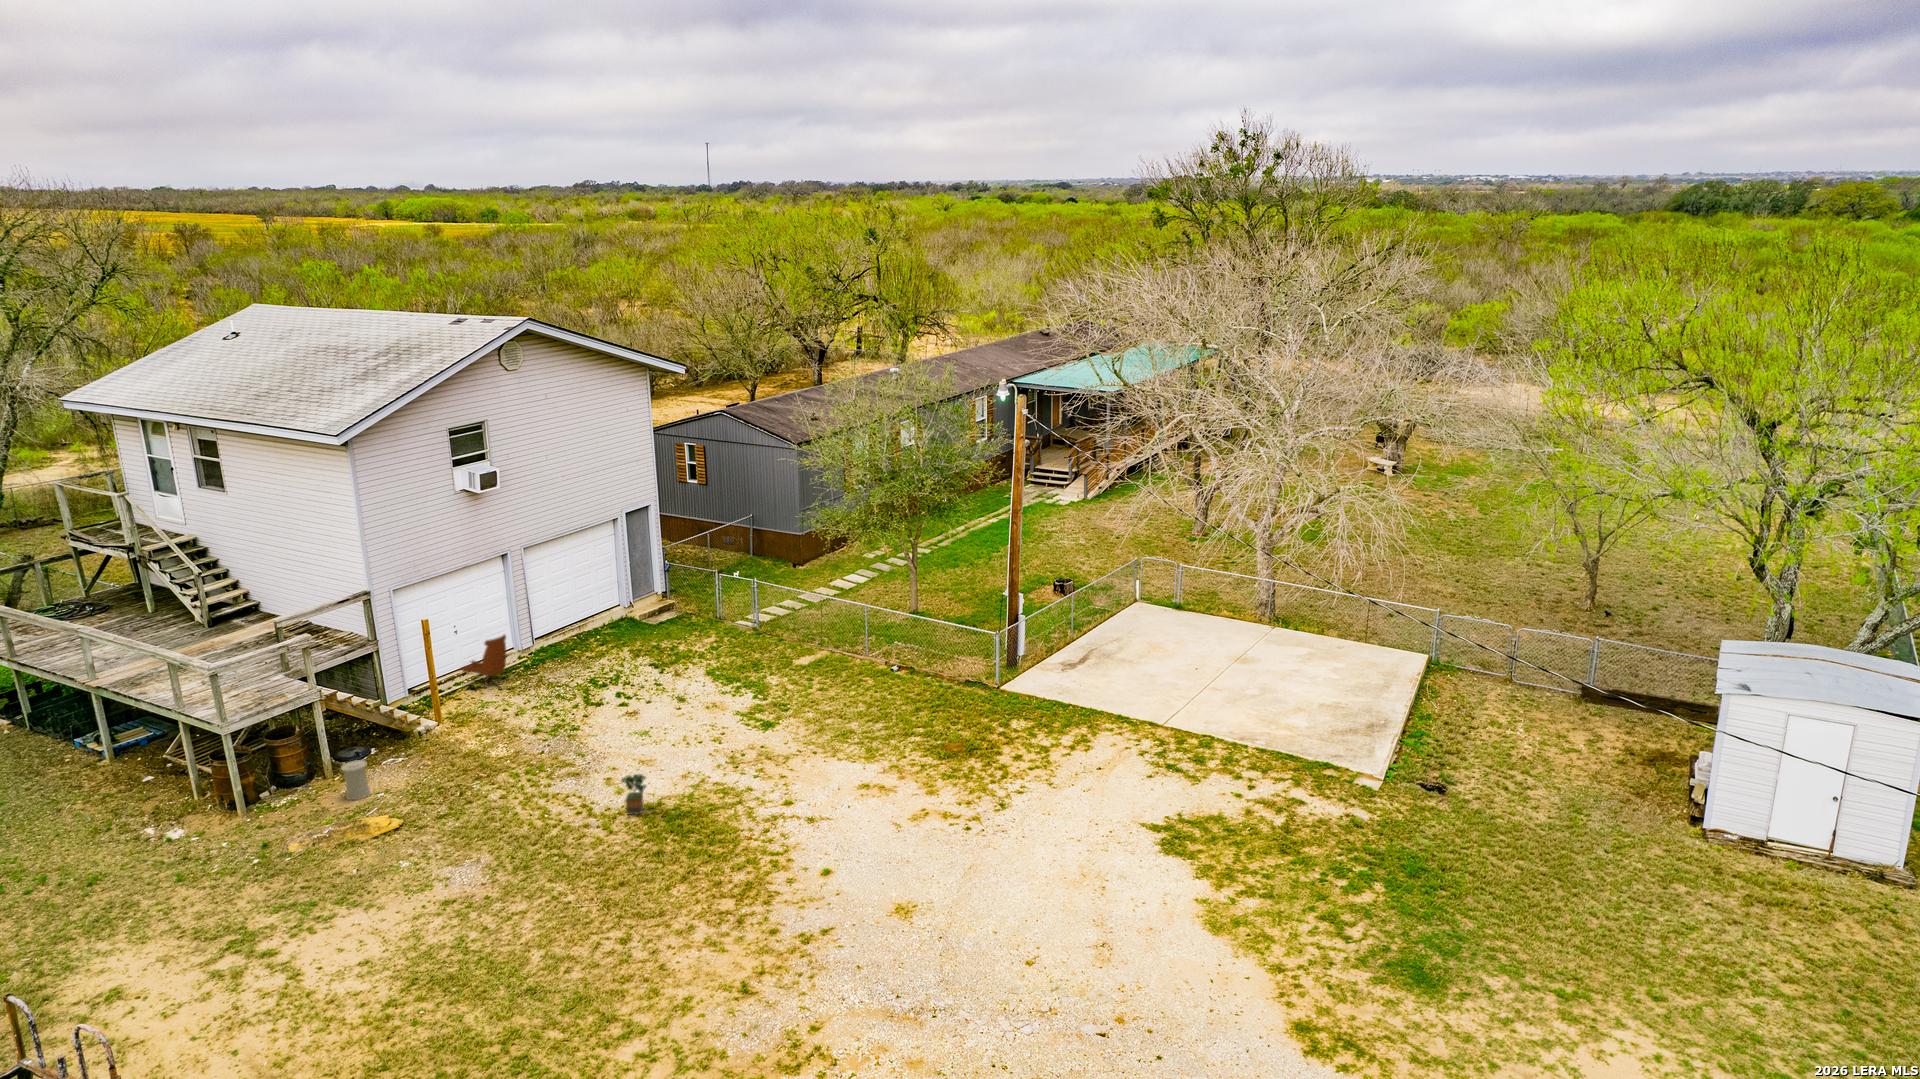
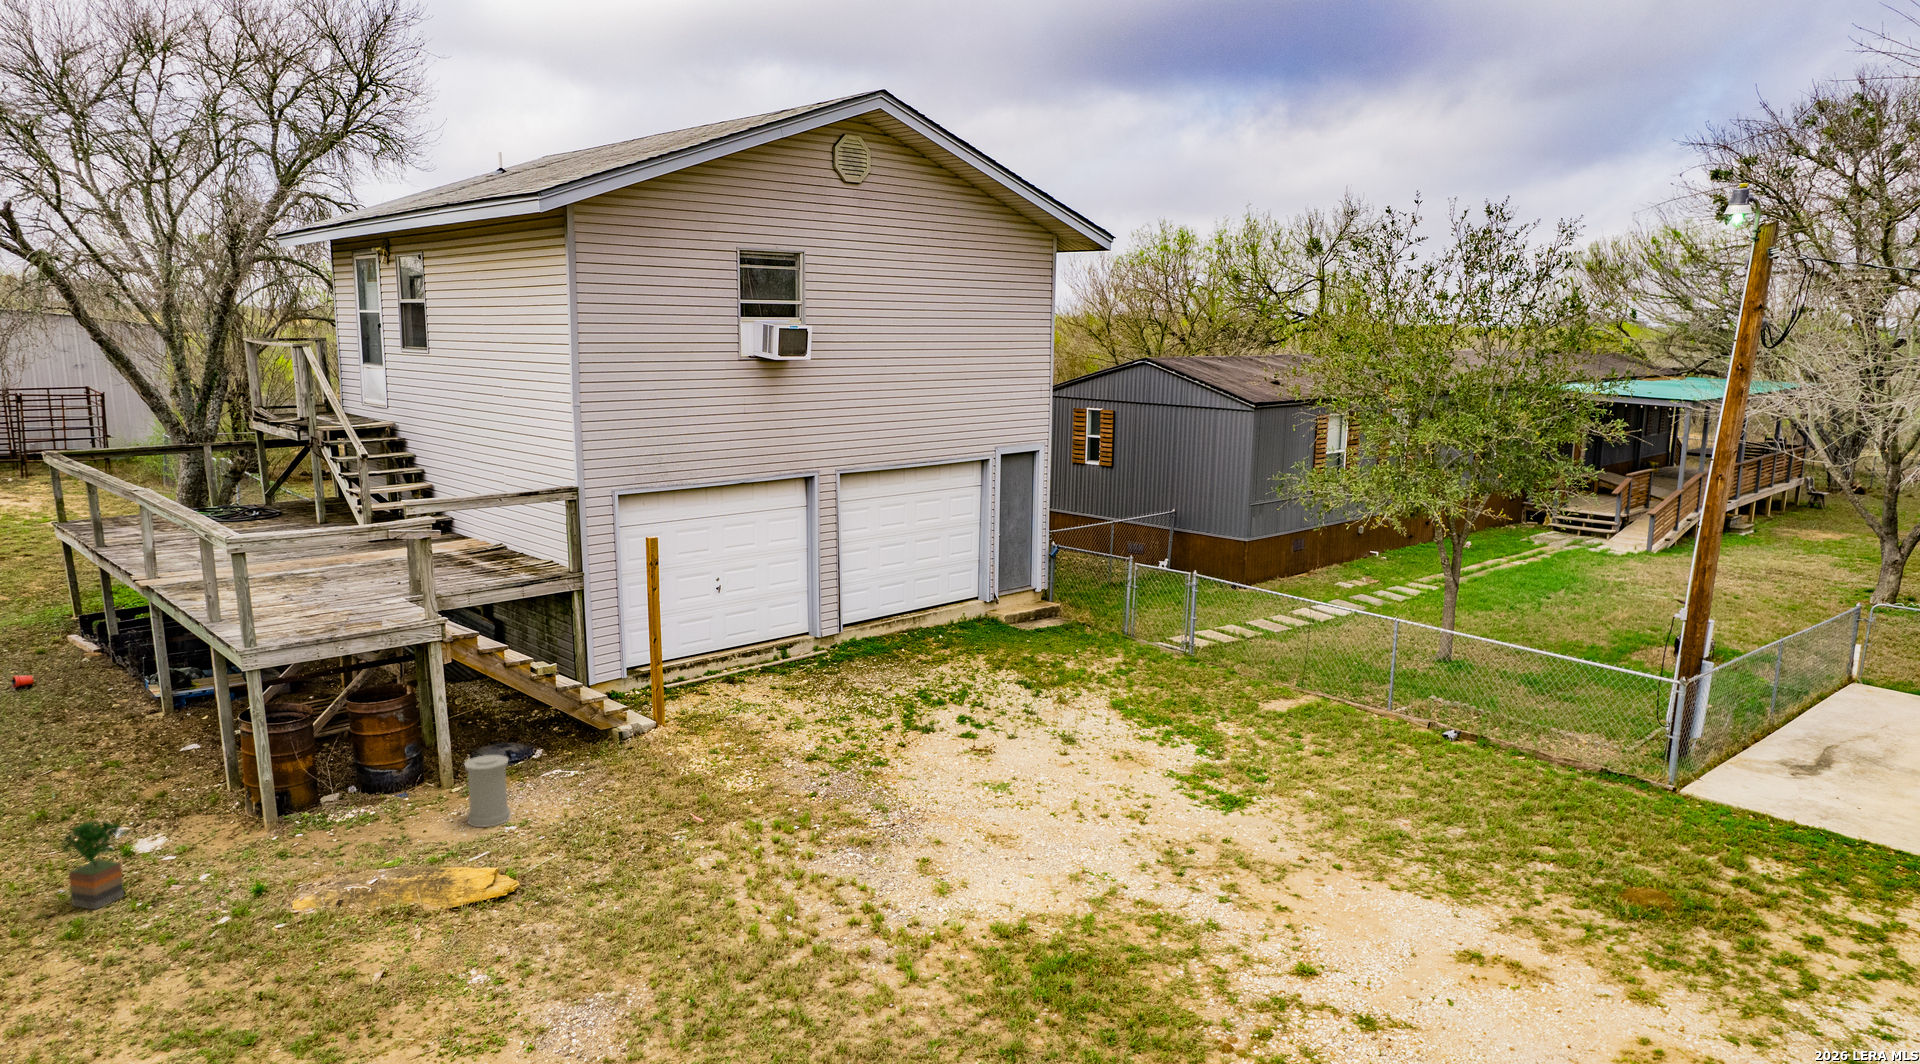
lounge chair: present [461,635,506,686] -> none [716,600,793,689]
potted tree: present [621,774,646,815] -> present [61,822,129,909]

